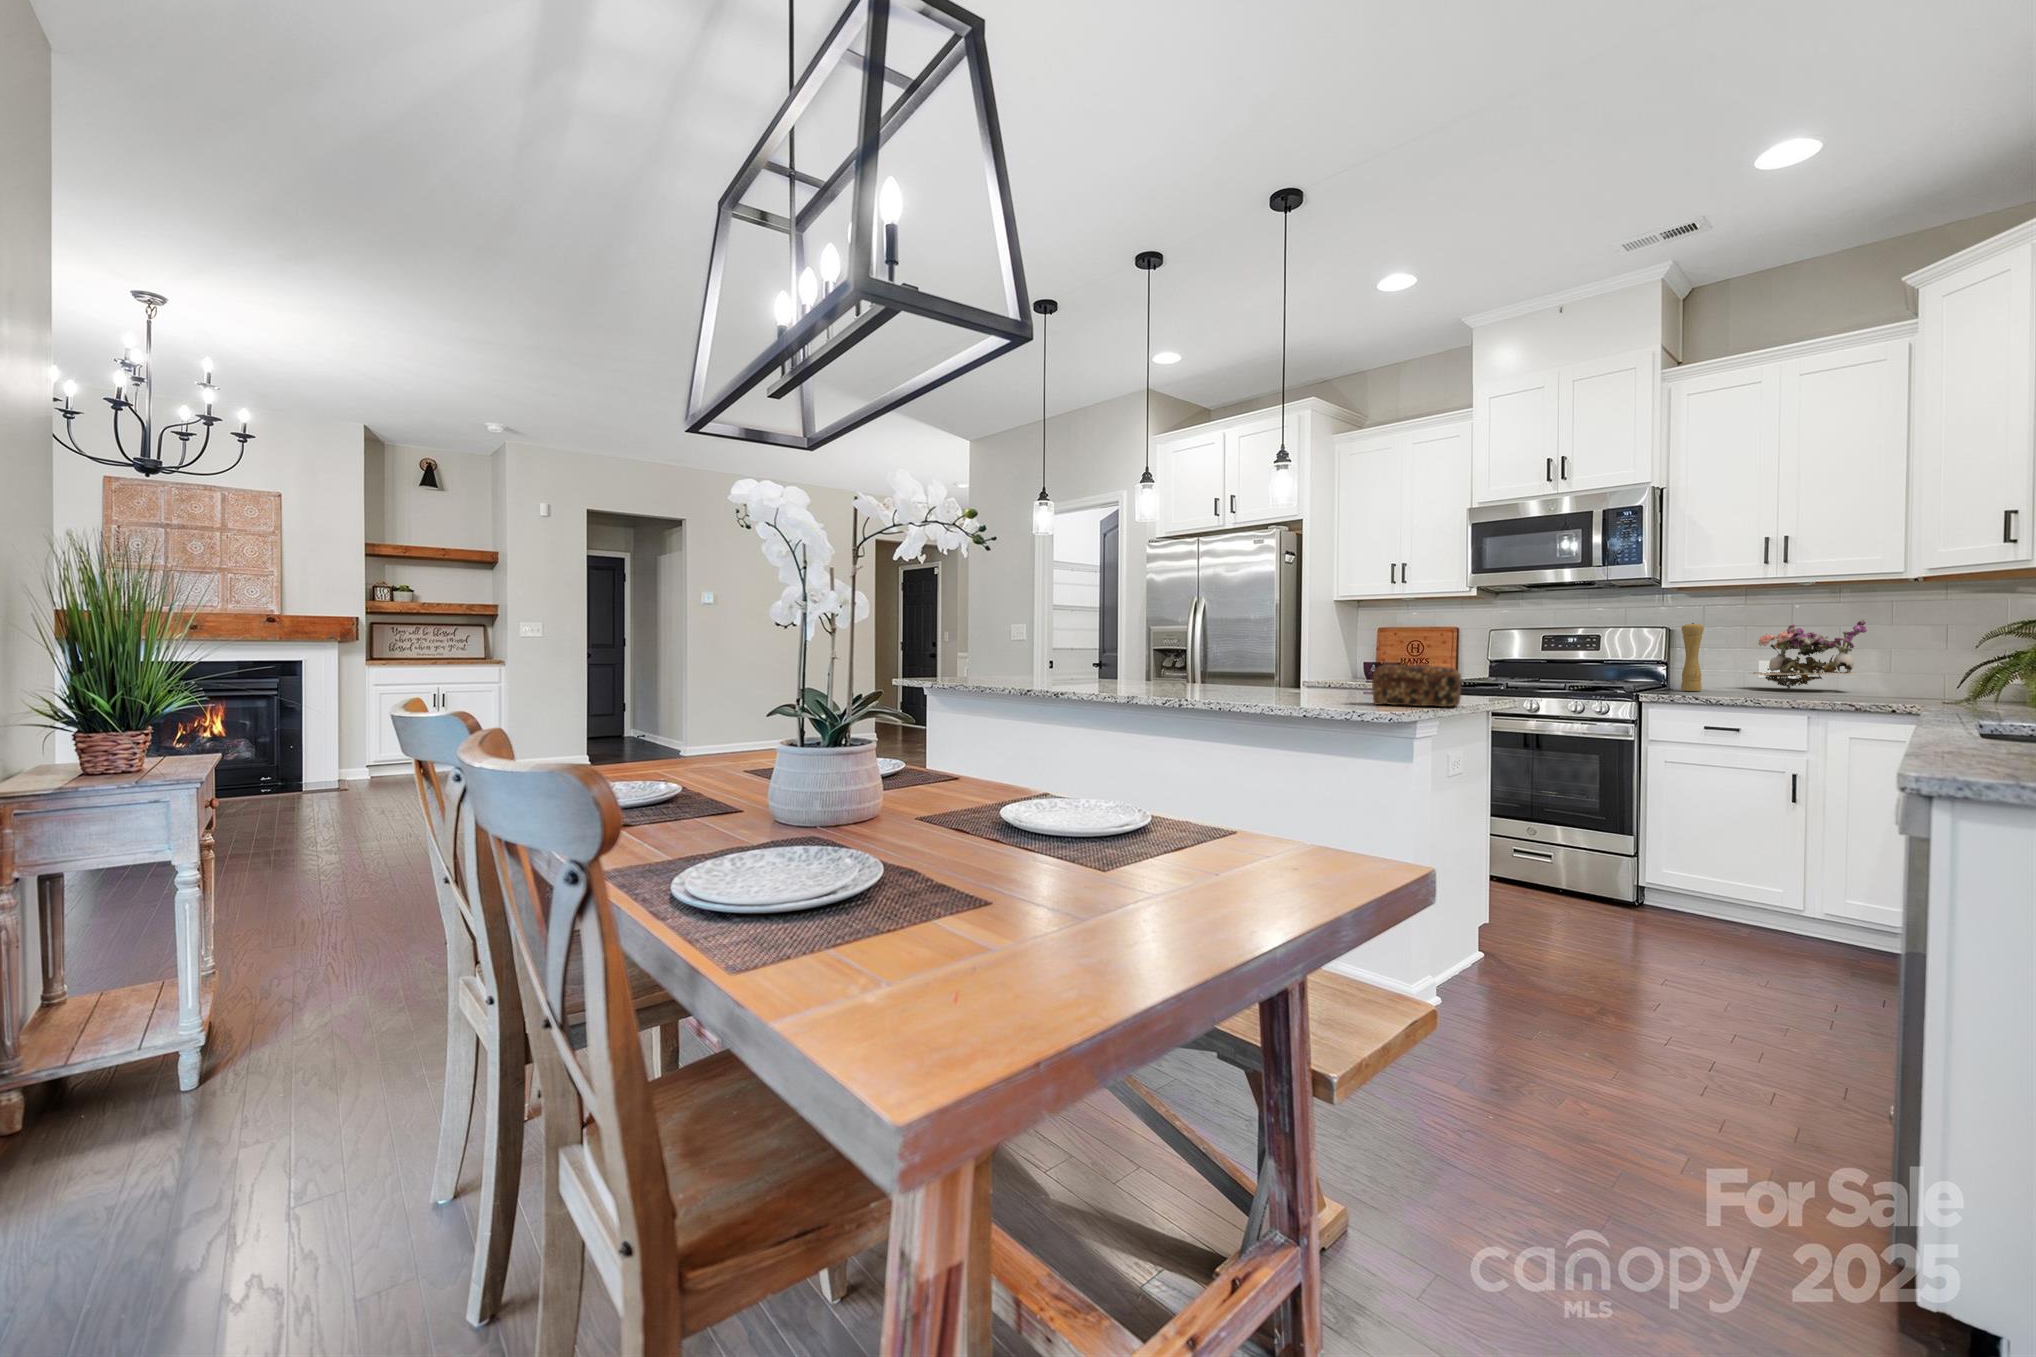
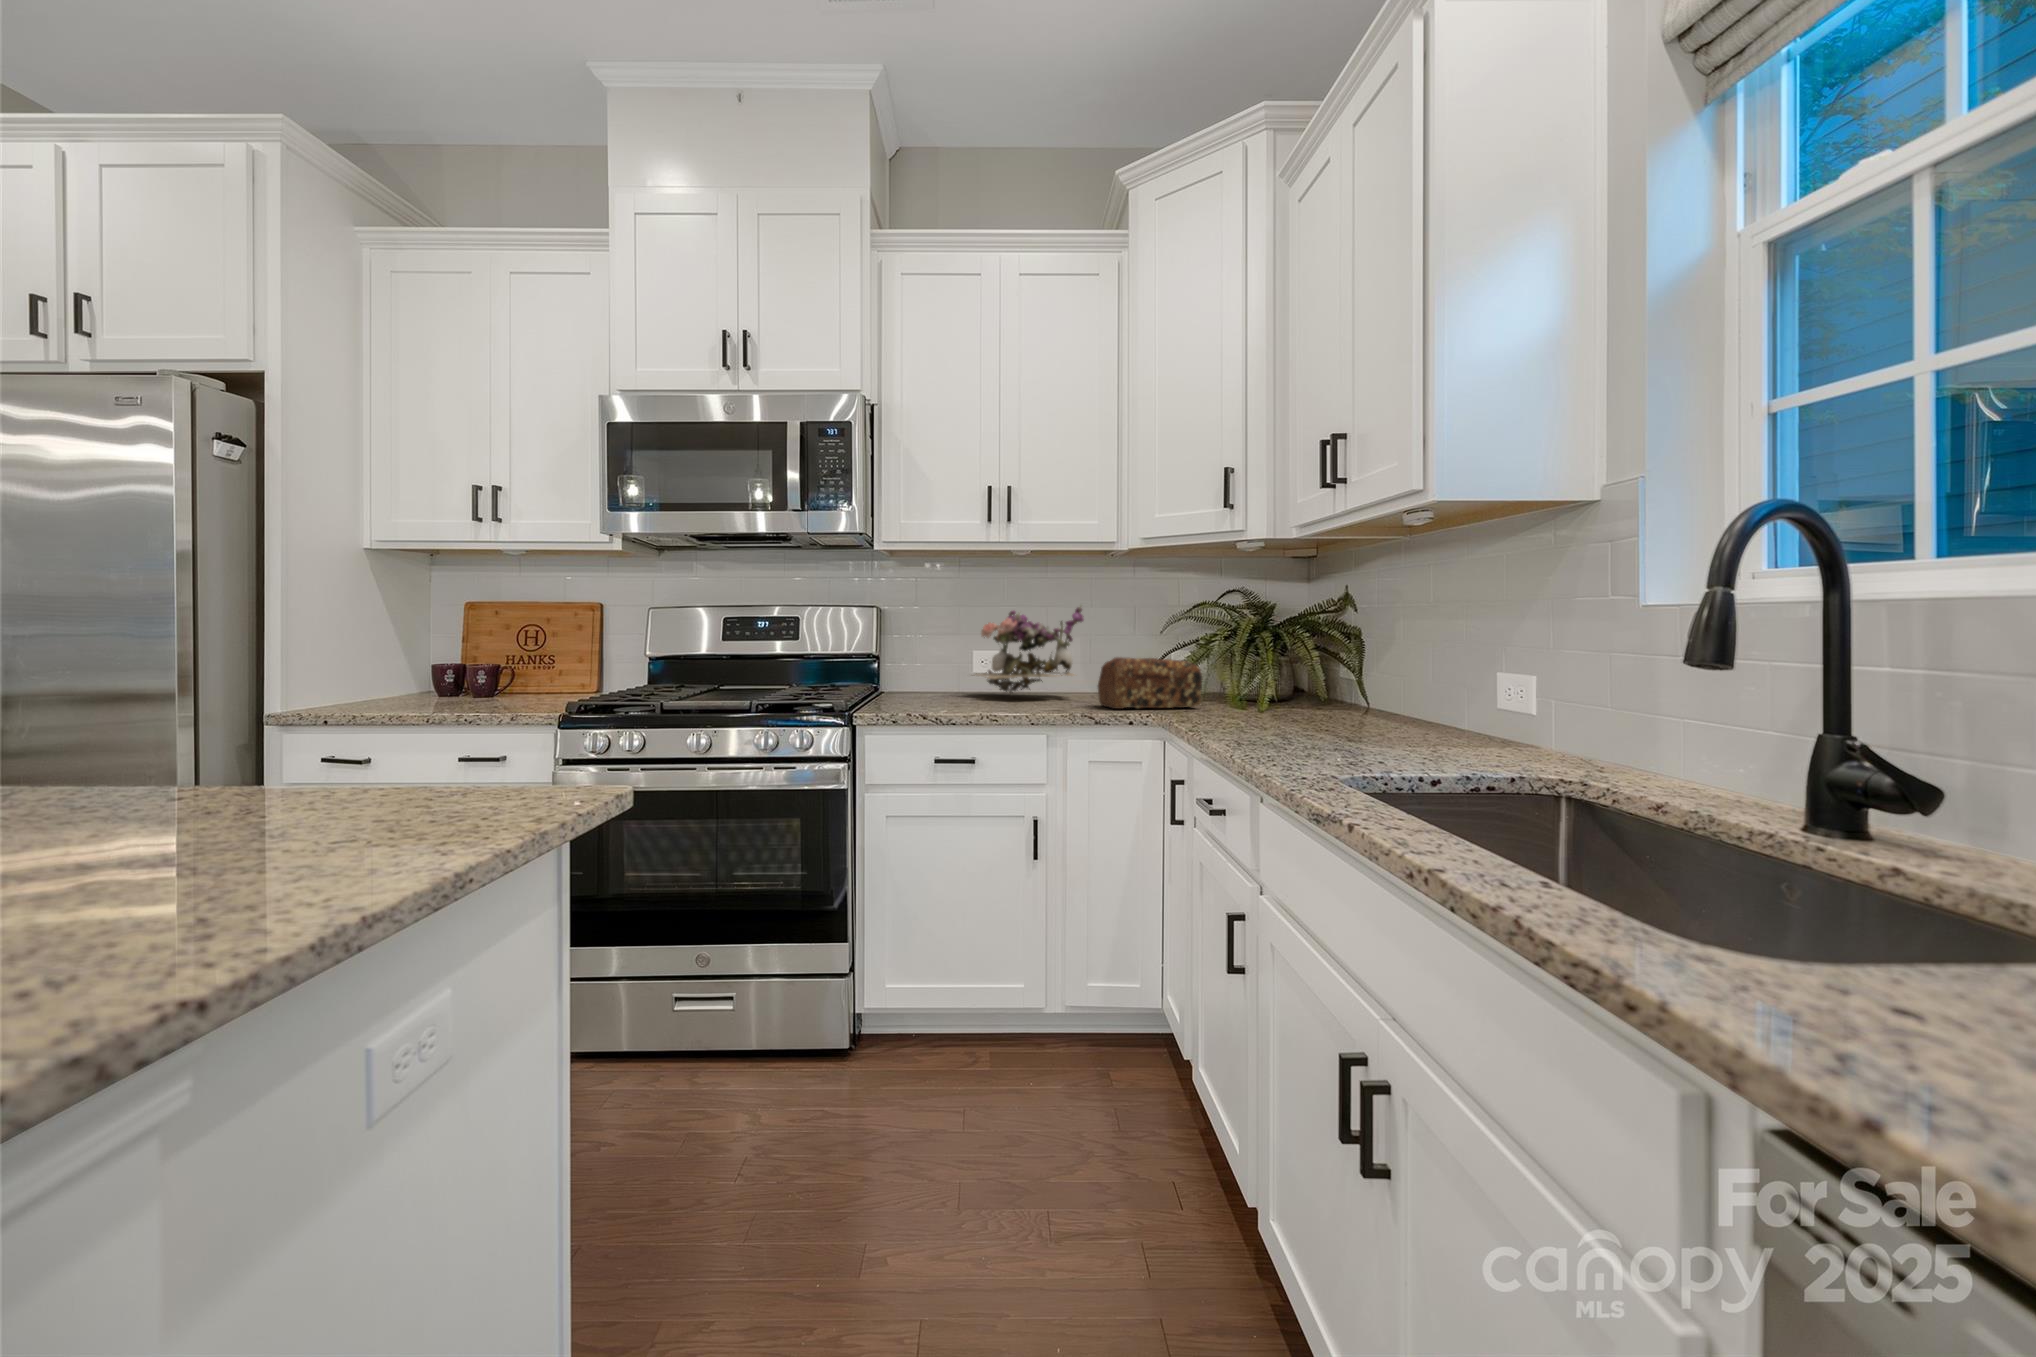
pepper mill: present [1681,623,1704,691] -> none [902,603,928,705]
bread loaf: present [1372,664,1461,707] -> present [1098,657,1202,709]

